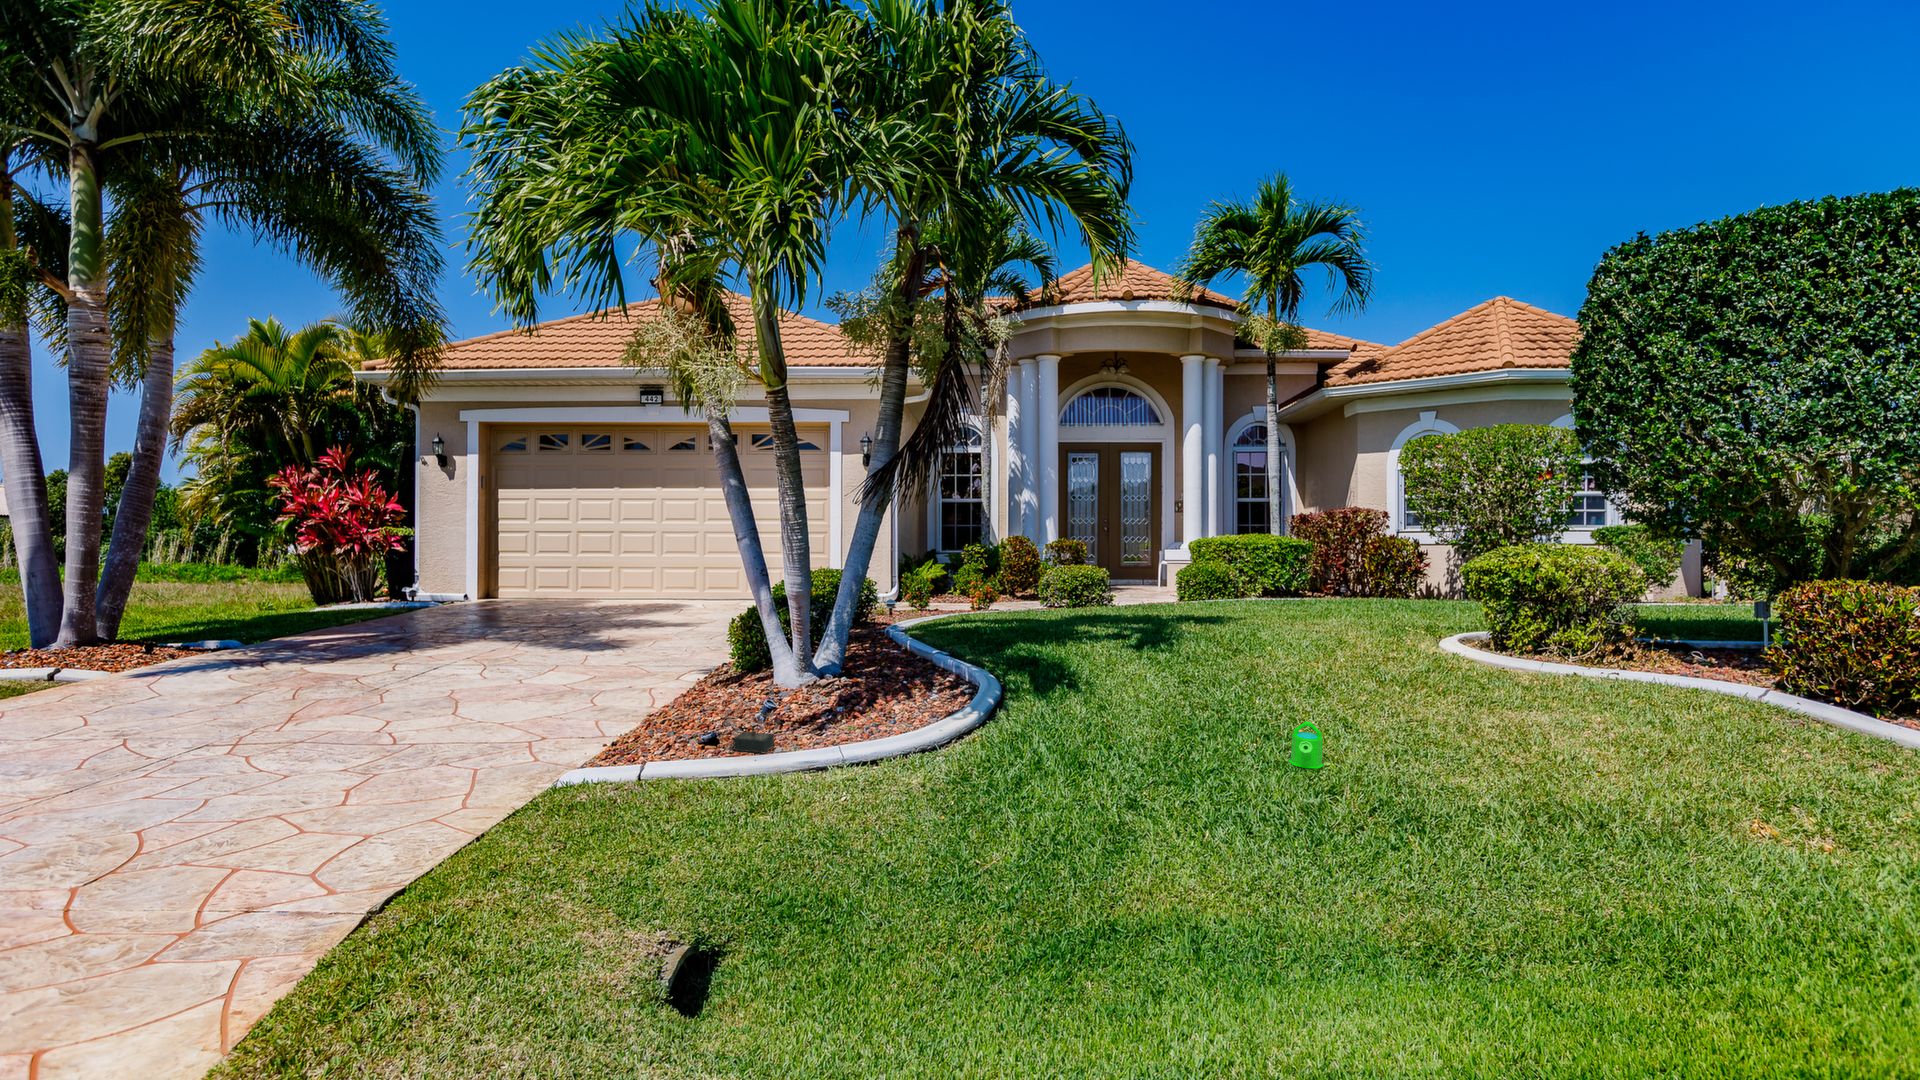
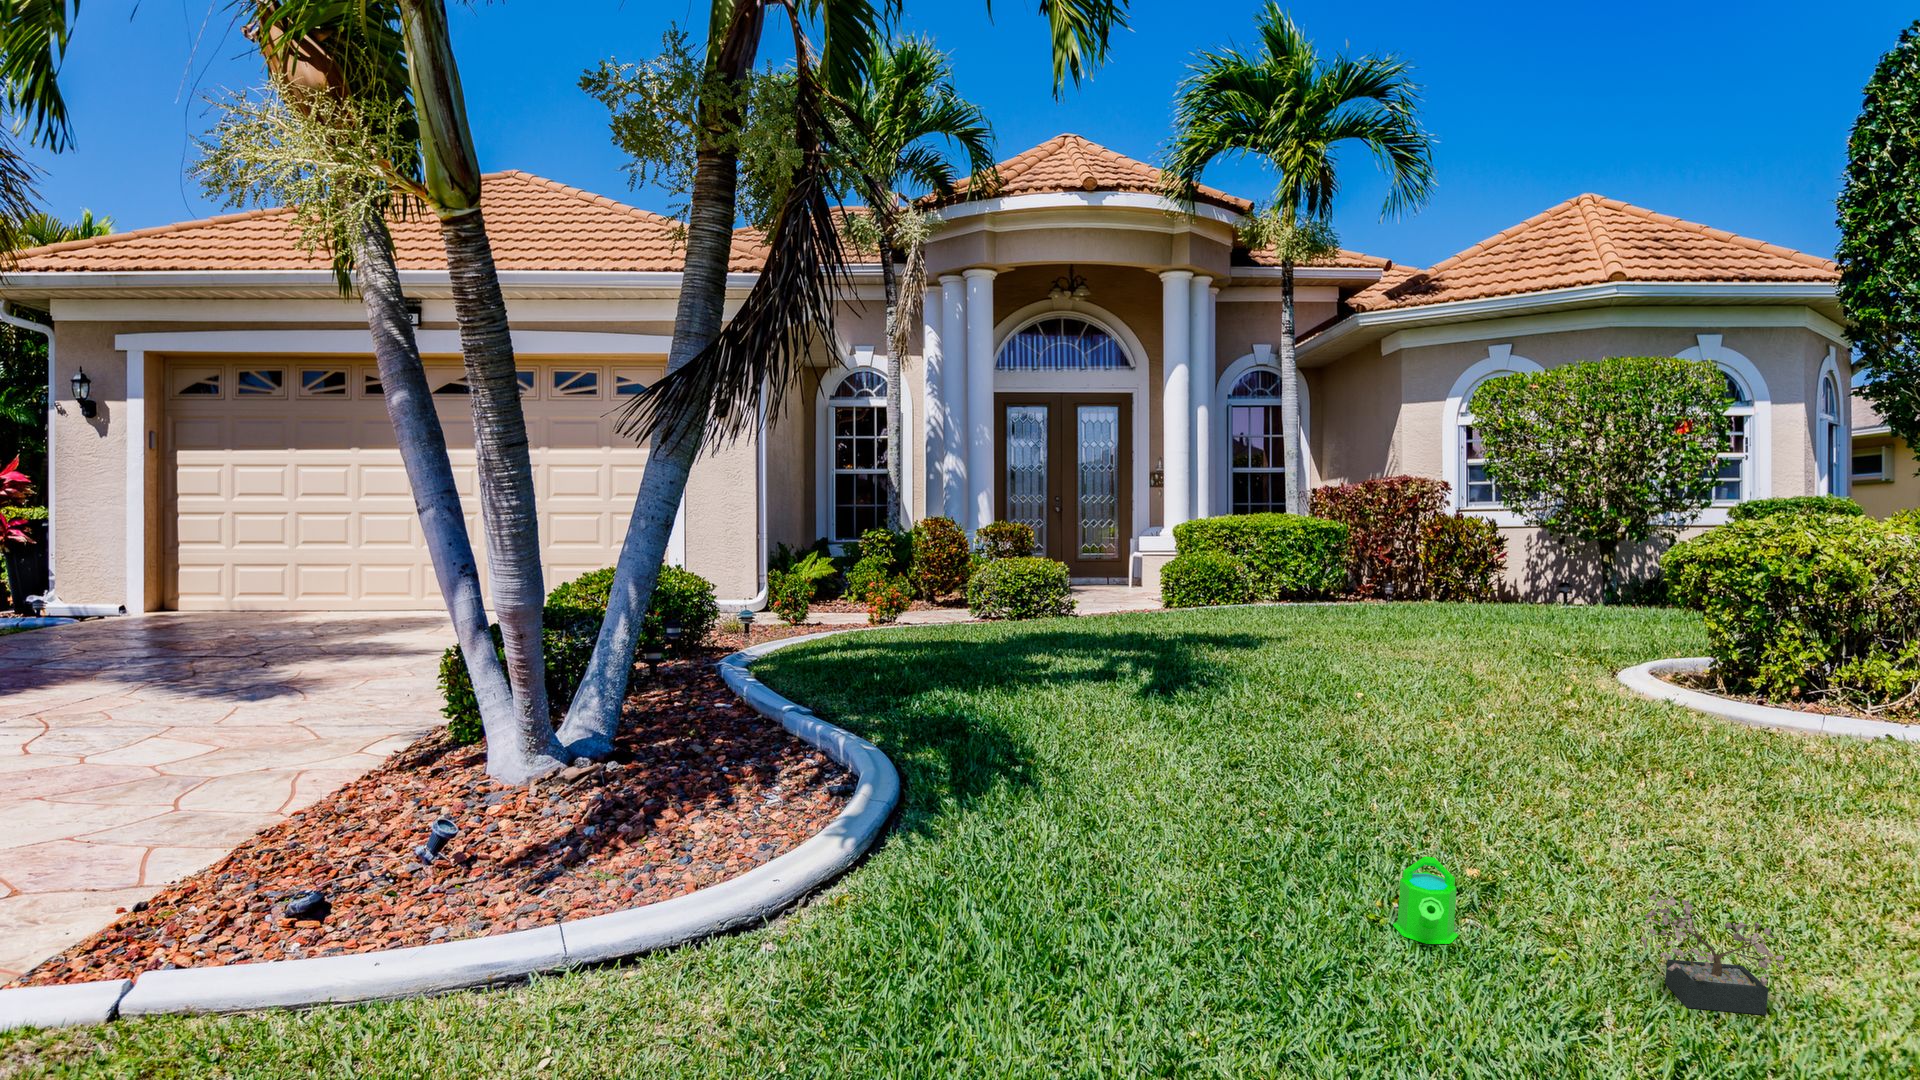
decorative plant: present [724,700,777,753] -> present [1641,890,1784,1015]

